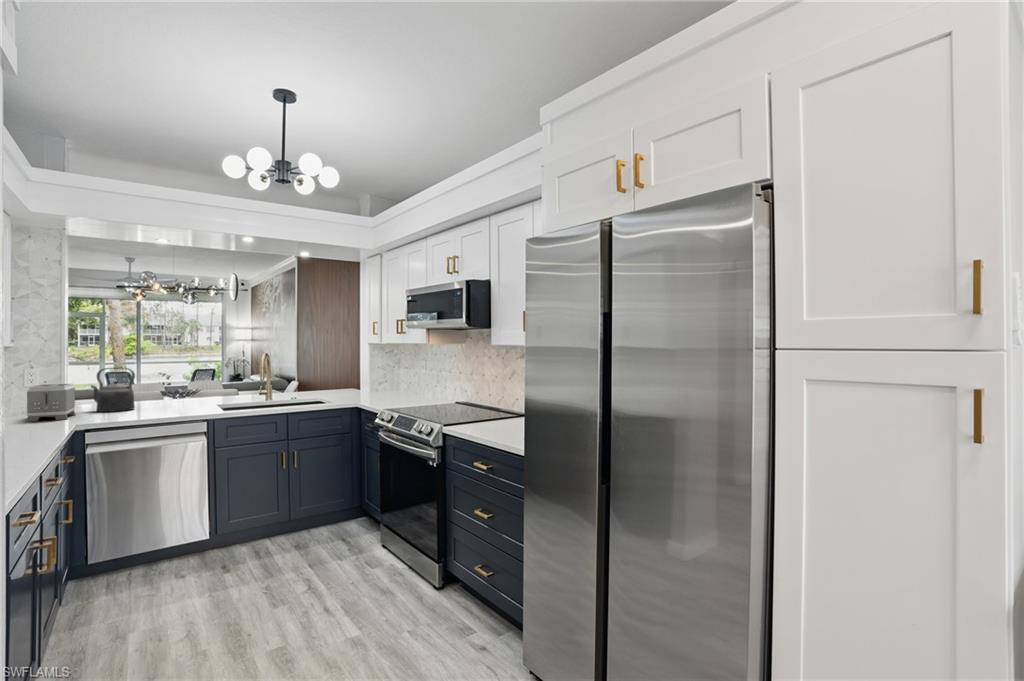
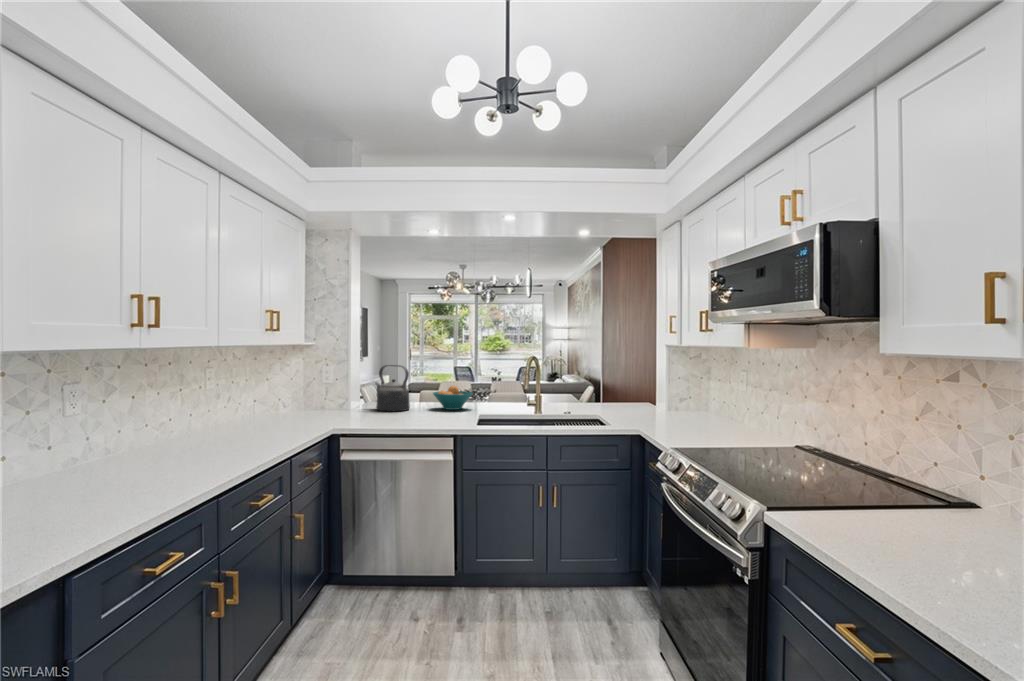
toaster: present [26,384,76,422] -> none [303,380,354,418]
fruit bowl: none [158,384,201,406] -> present [433,386,473,410]

